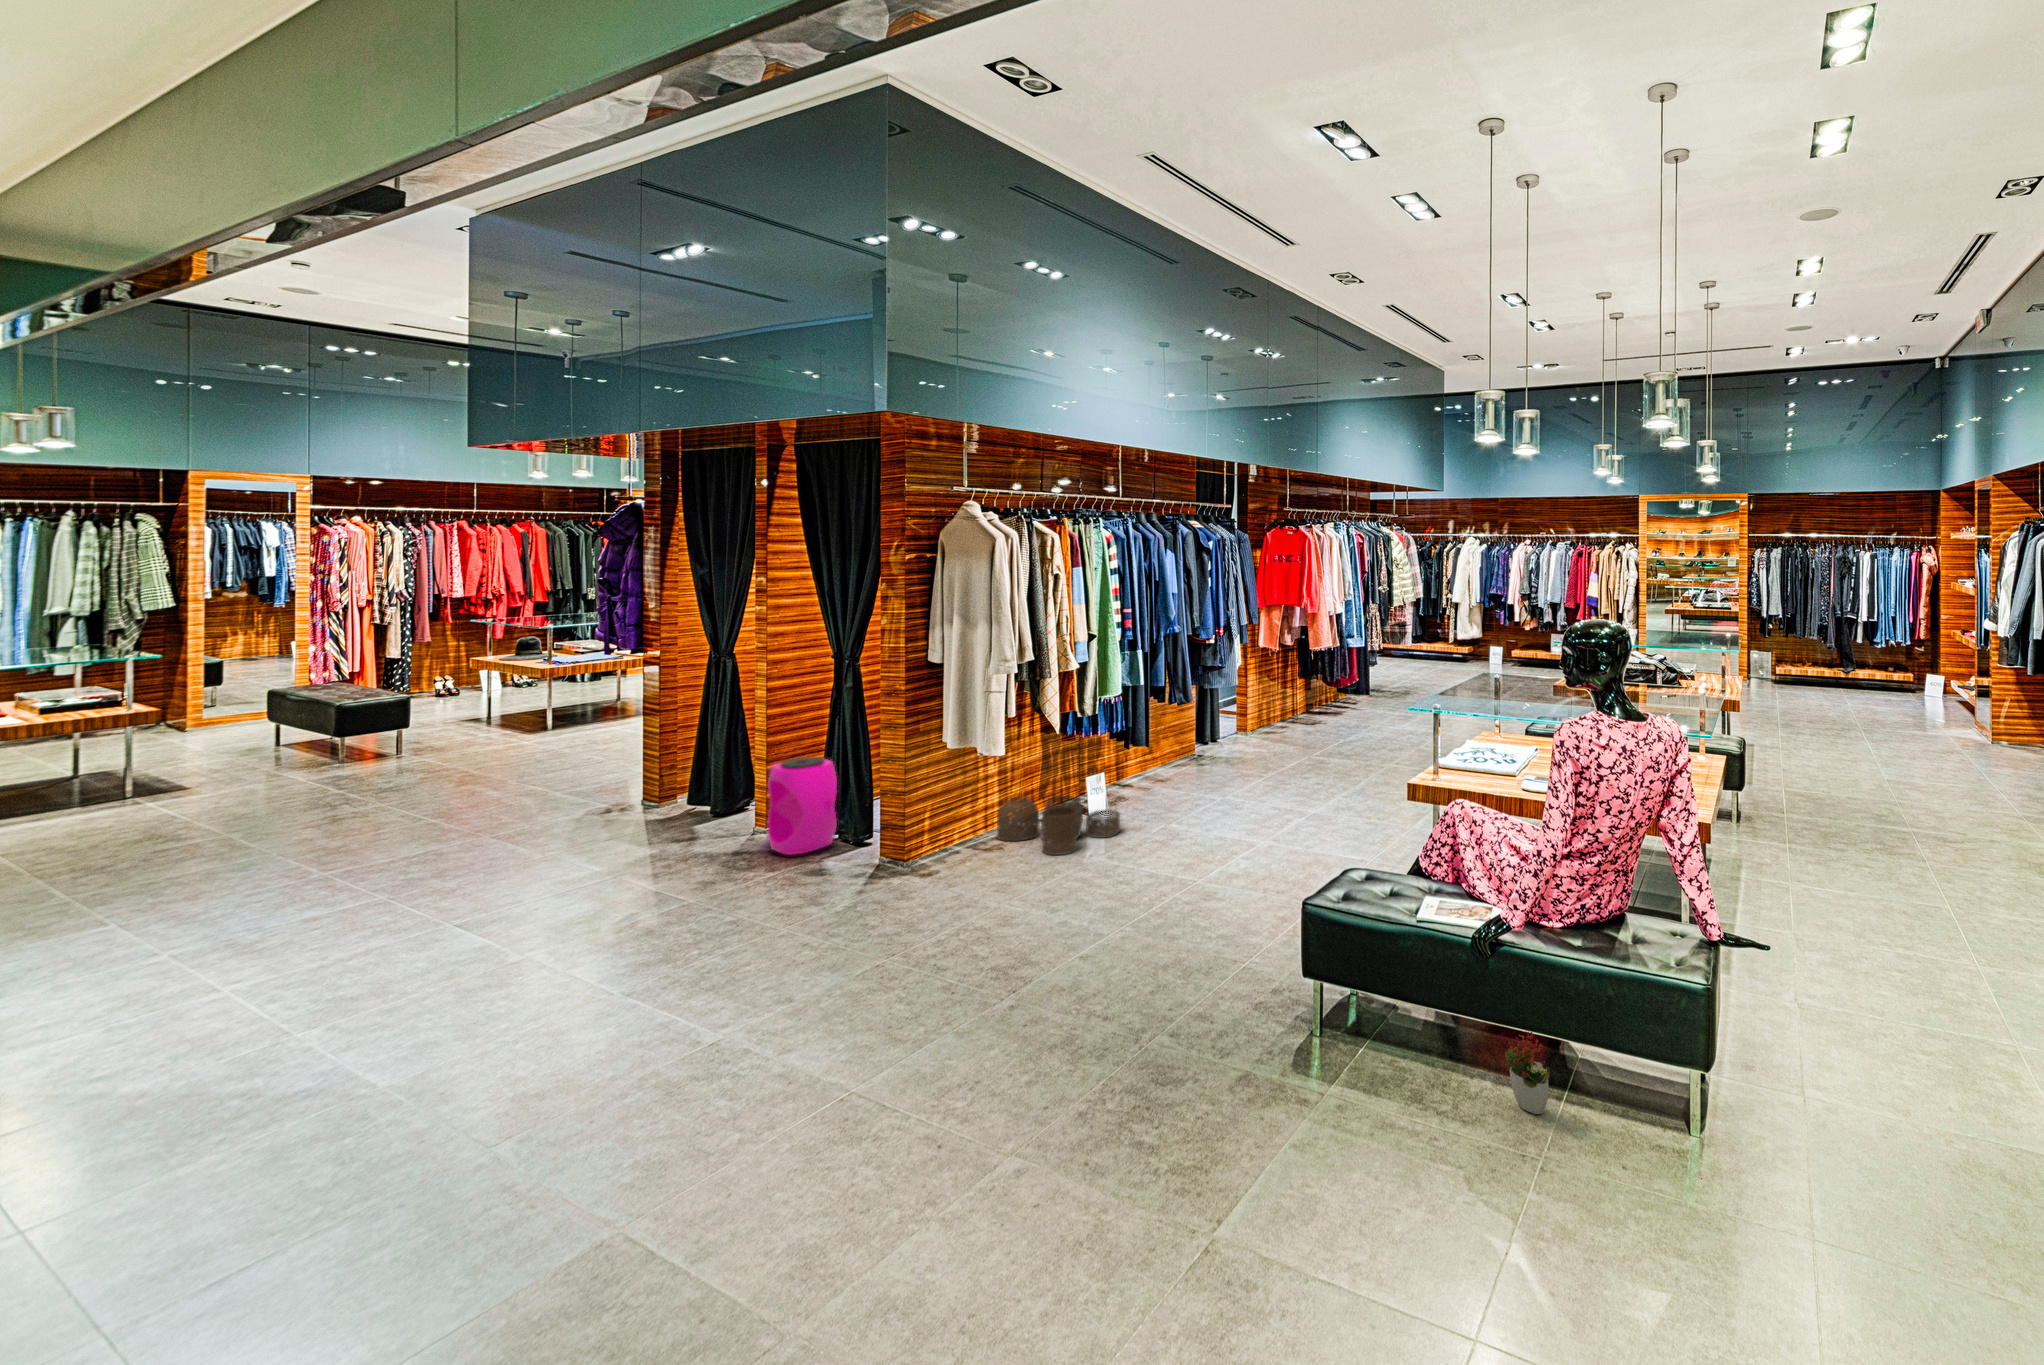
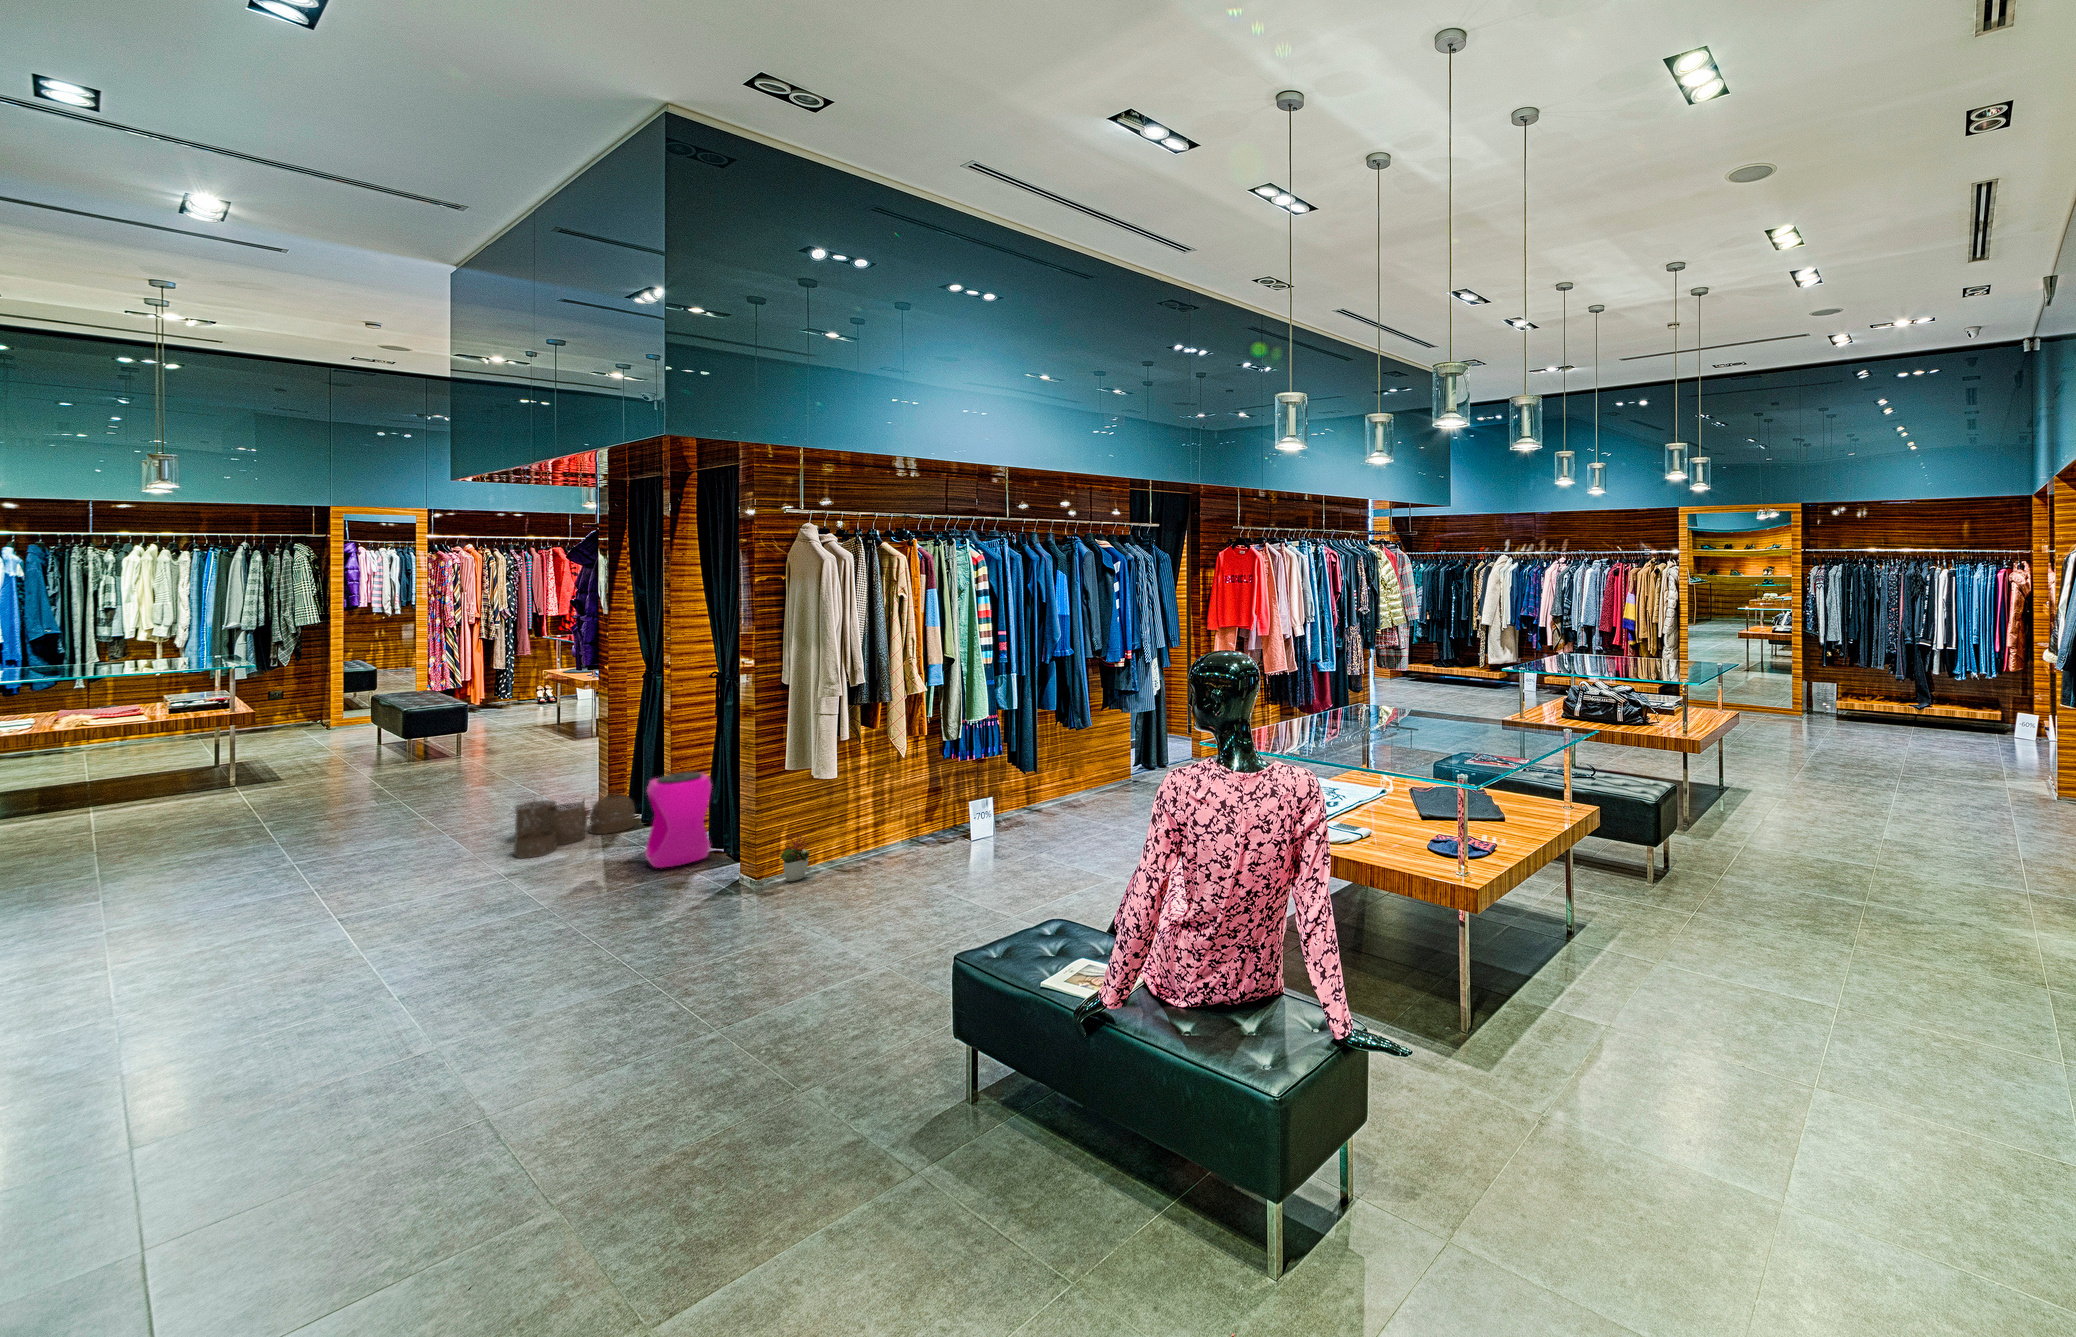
woven basket: present [997,793,1120,855] -> present [514,793,635,858]
decorative plant: present [1505,1030,1550,1114] -> present [780,834,809,881]

